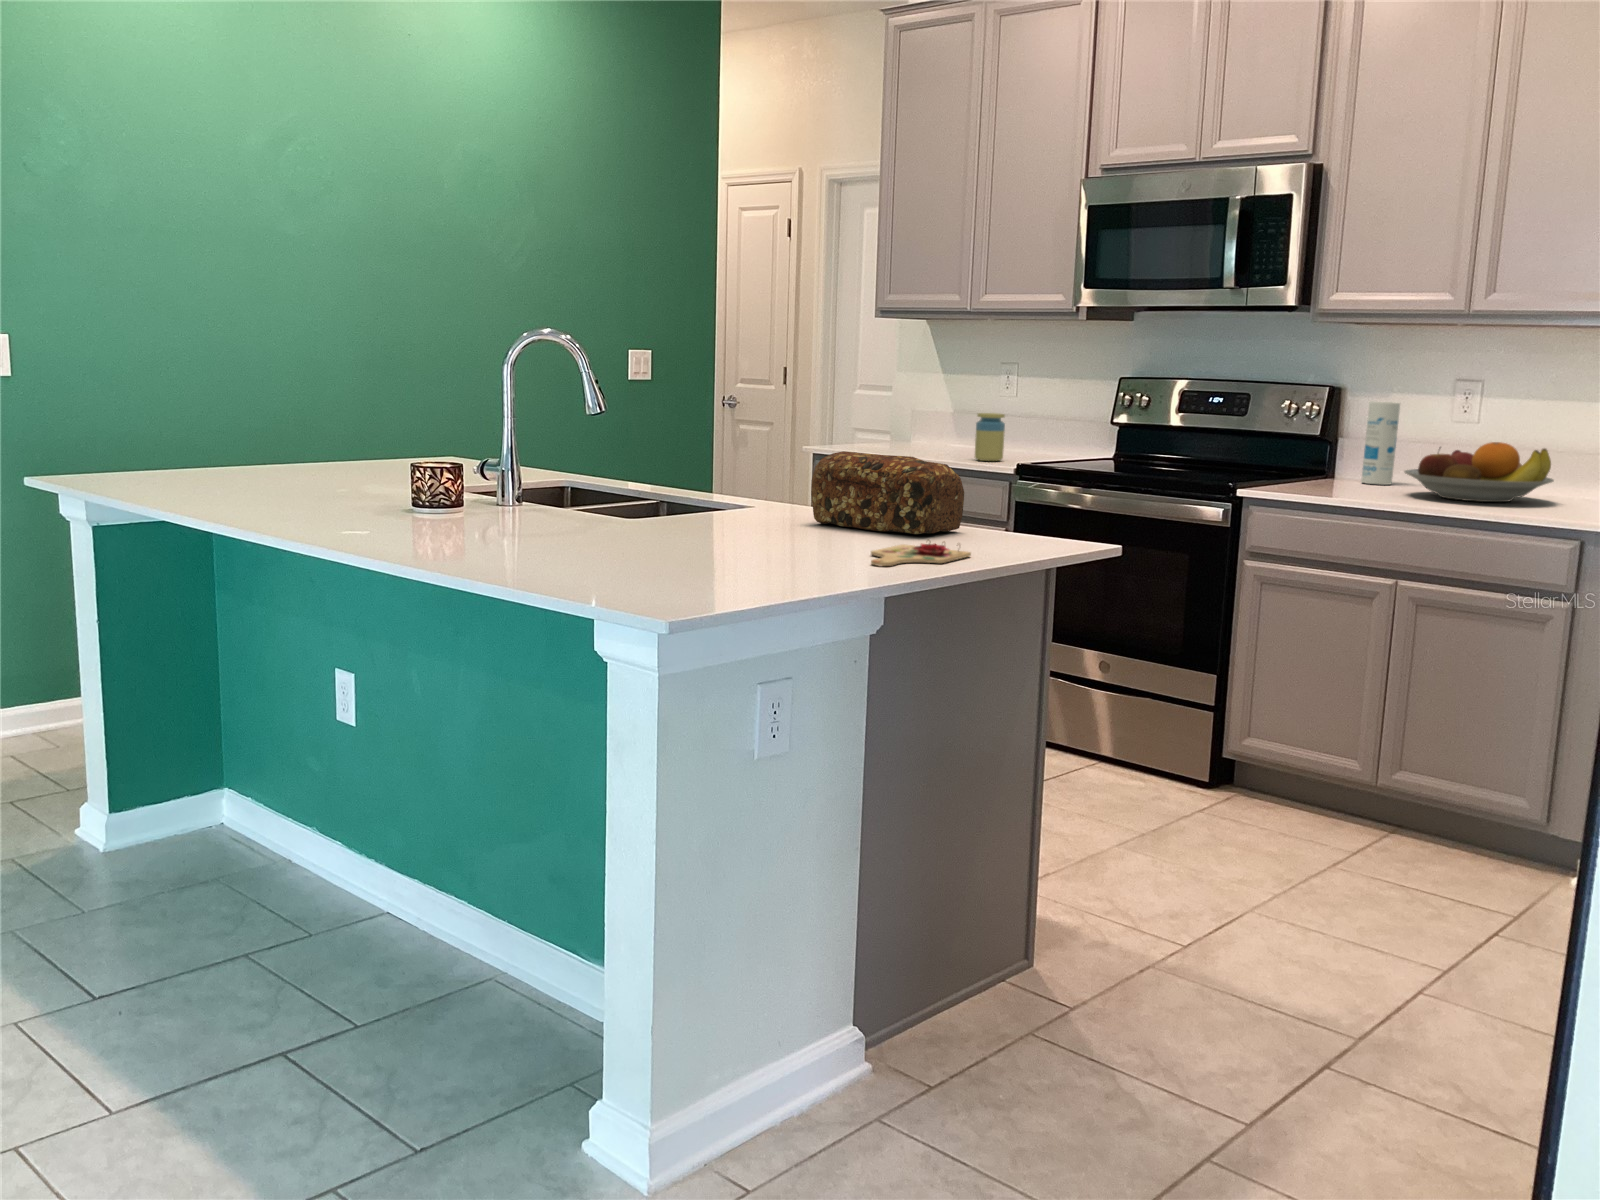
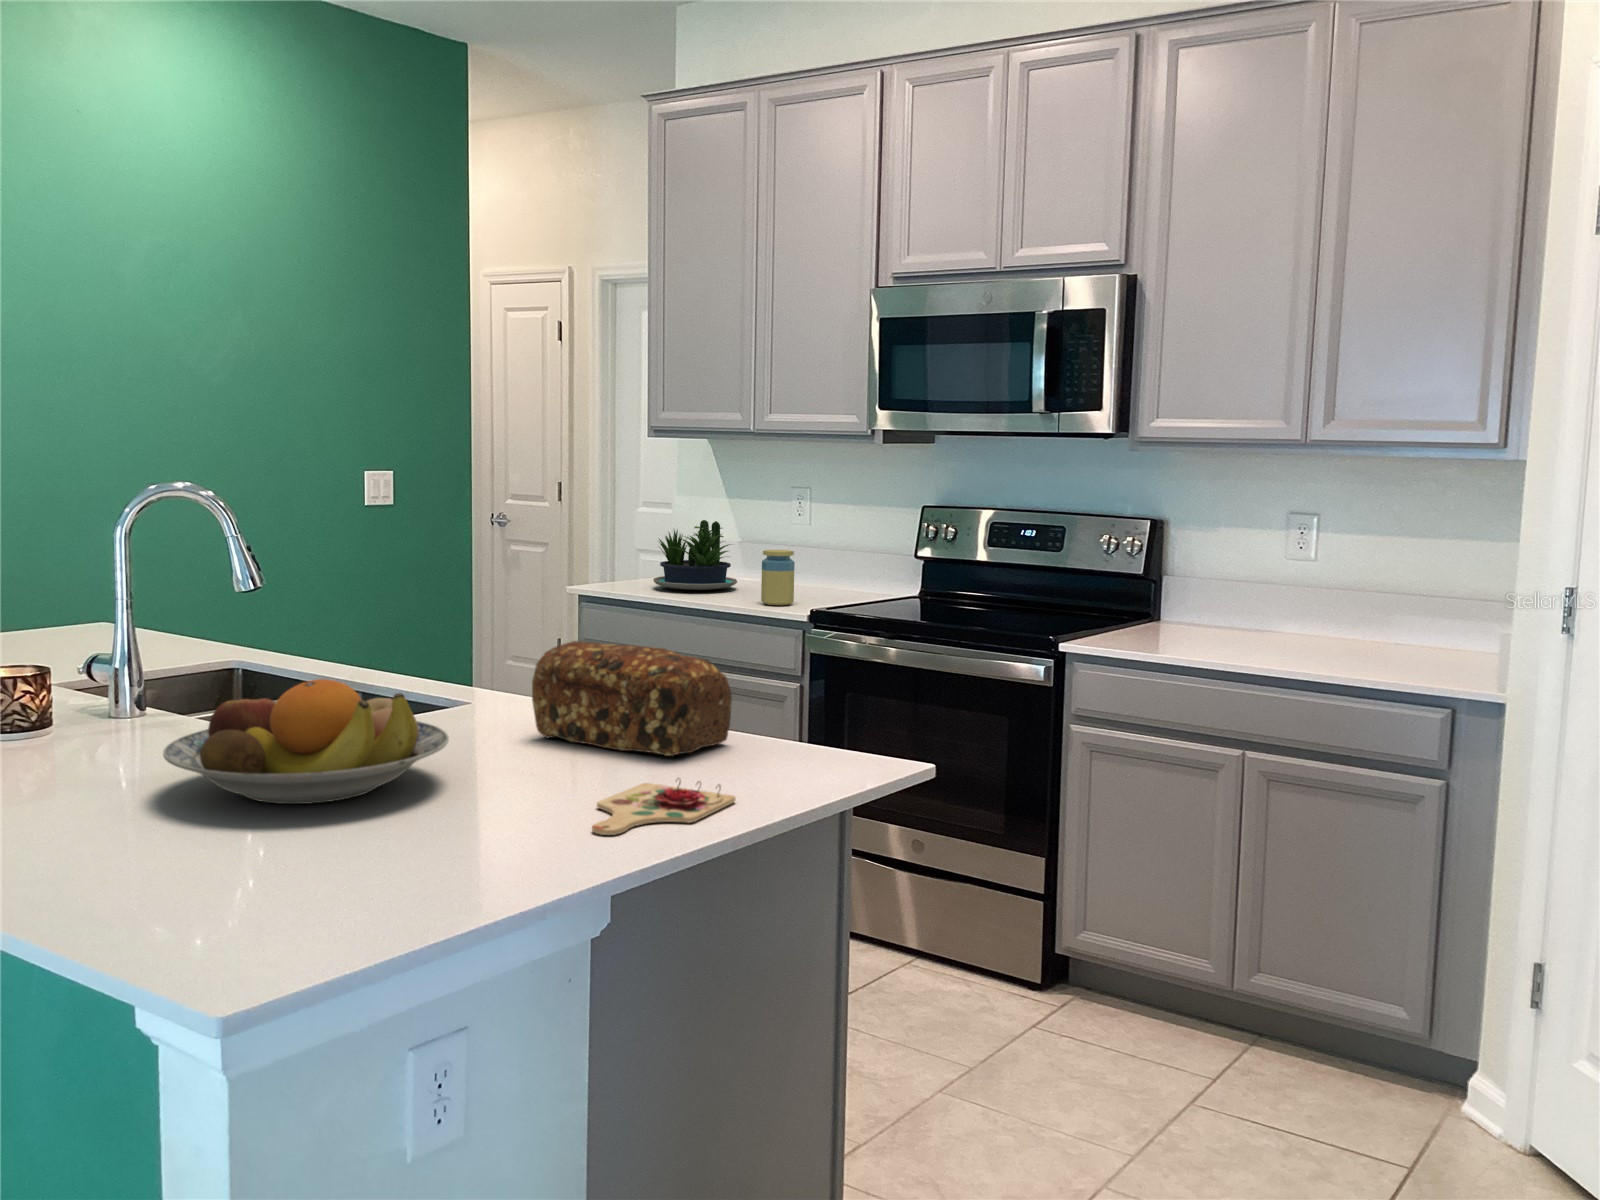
potted plant: none [879,389,953,450] -> present [653,520,737,590]
canister: present [1361,402,1400,485] -> none [1192,538,1231,631]
fruit bowl: present [1405,442,1554,502] -> present [163,679,449,804]

